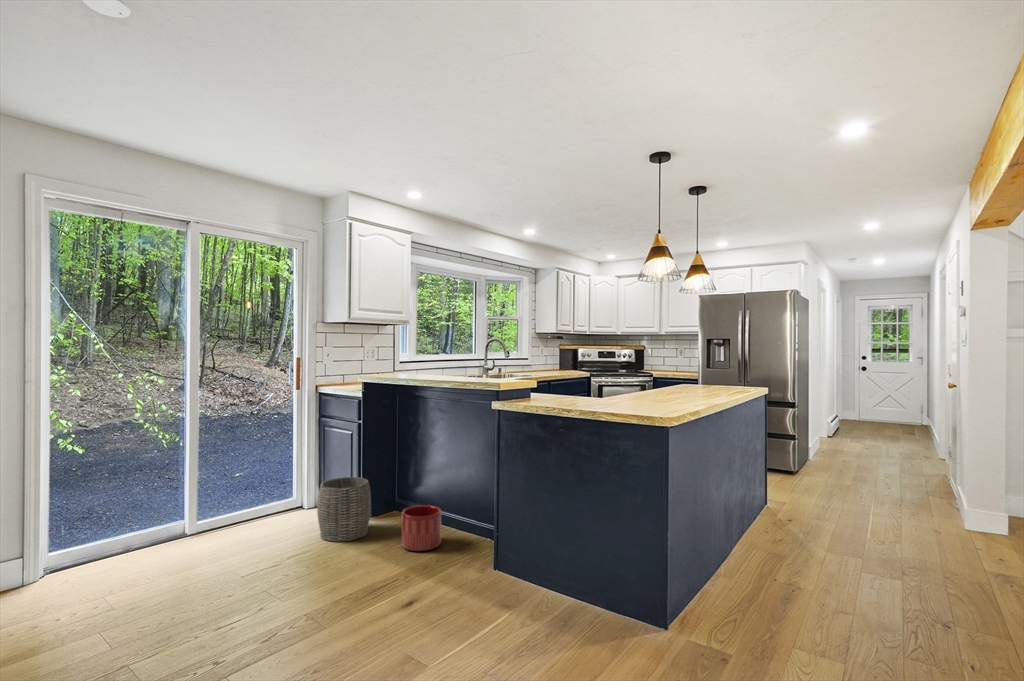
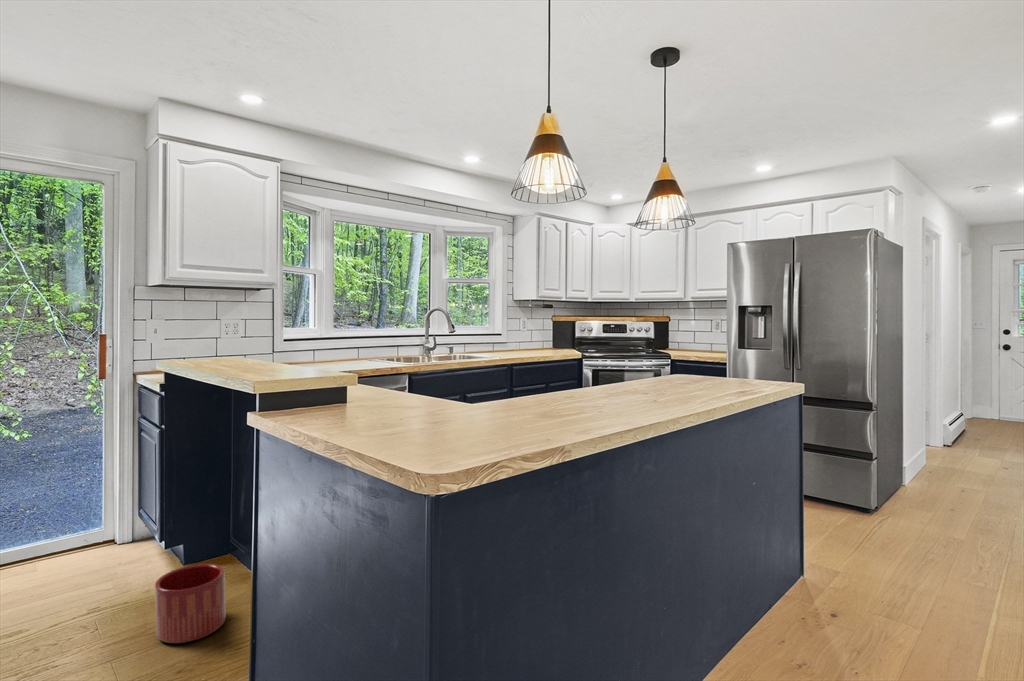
woven basket: present [317,477,371,542] -> none [66,511,157,612]

